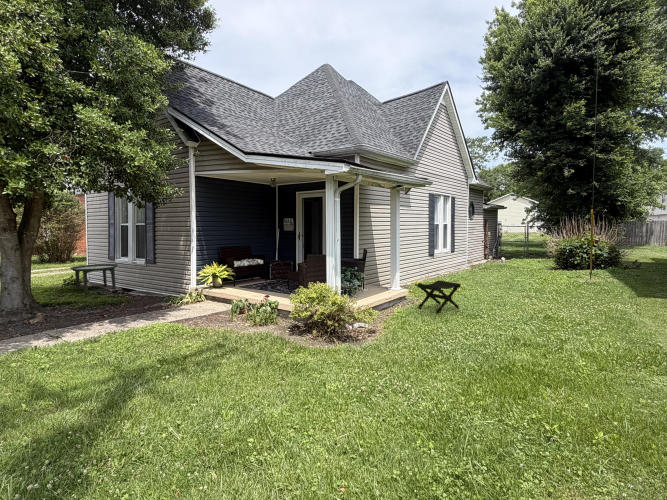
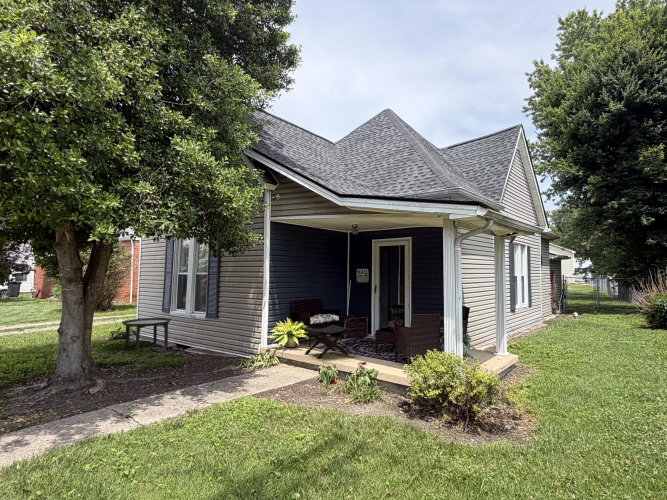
footstool: present [417,280,461,313] -> present [304,325,349,359]

